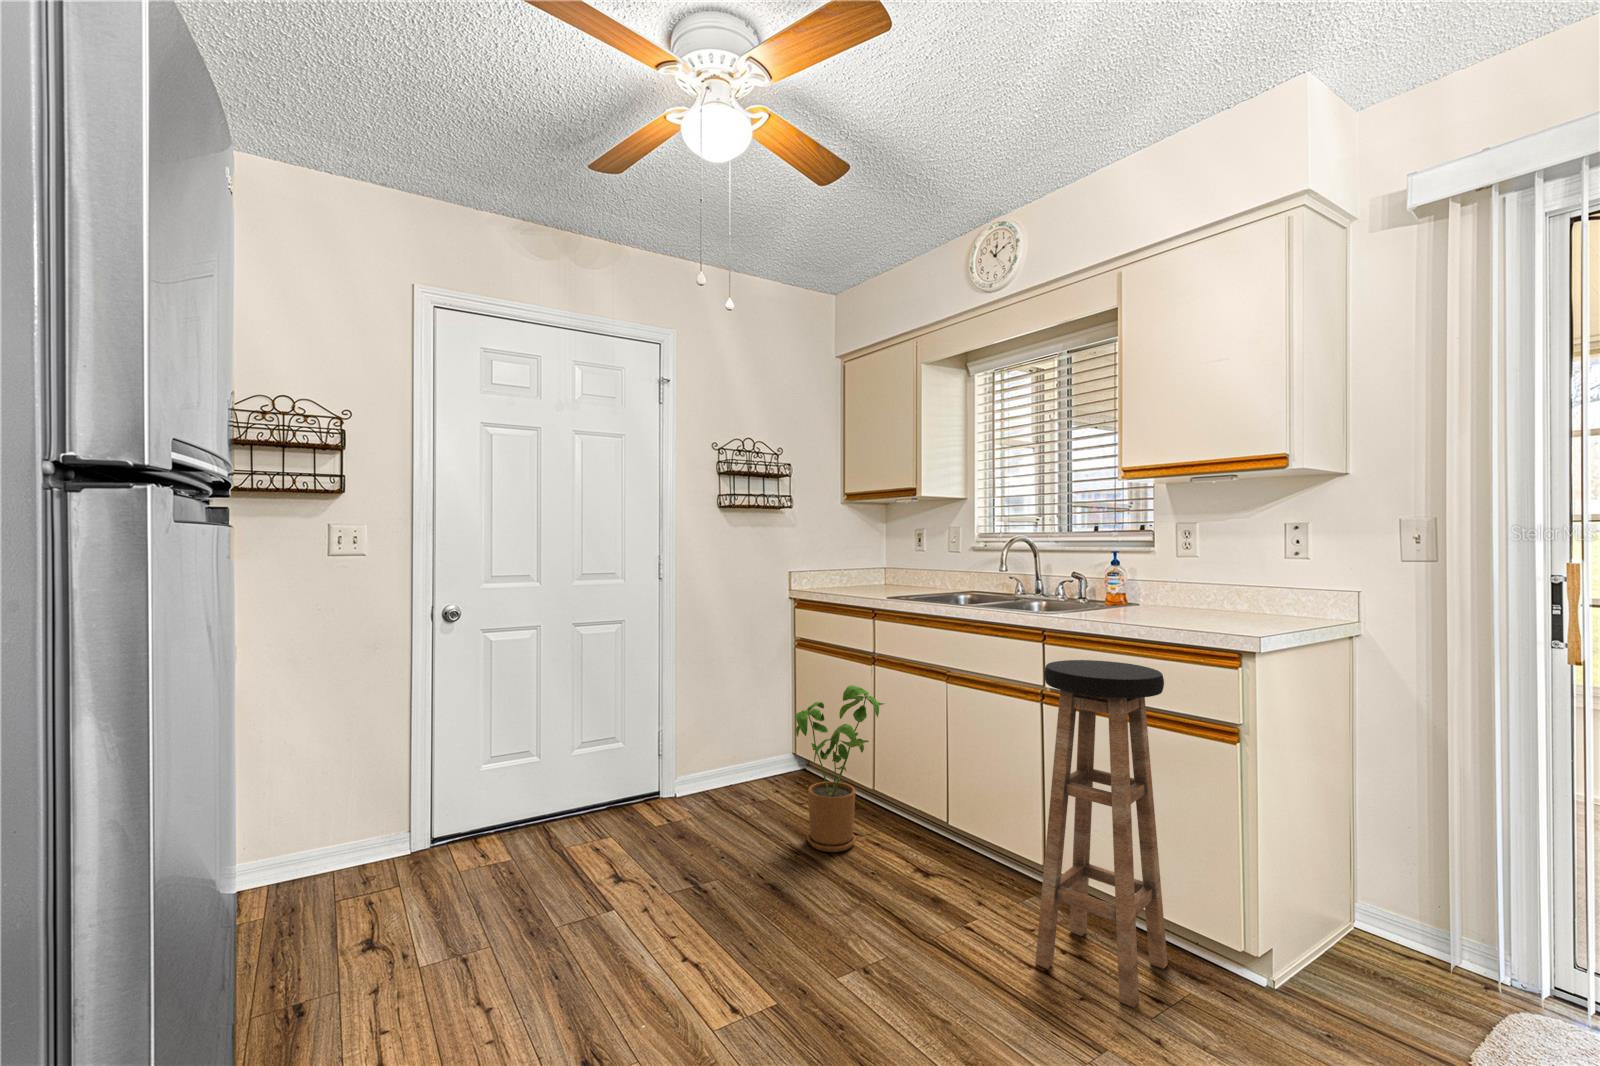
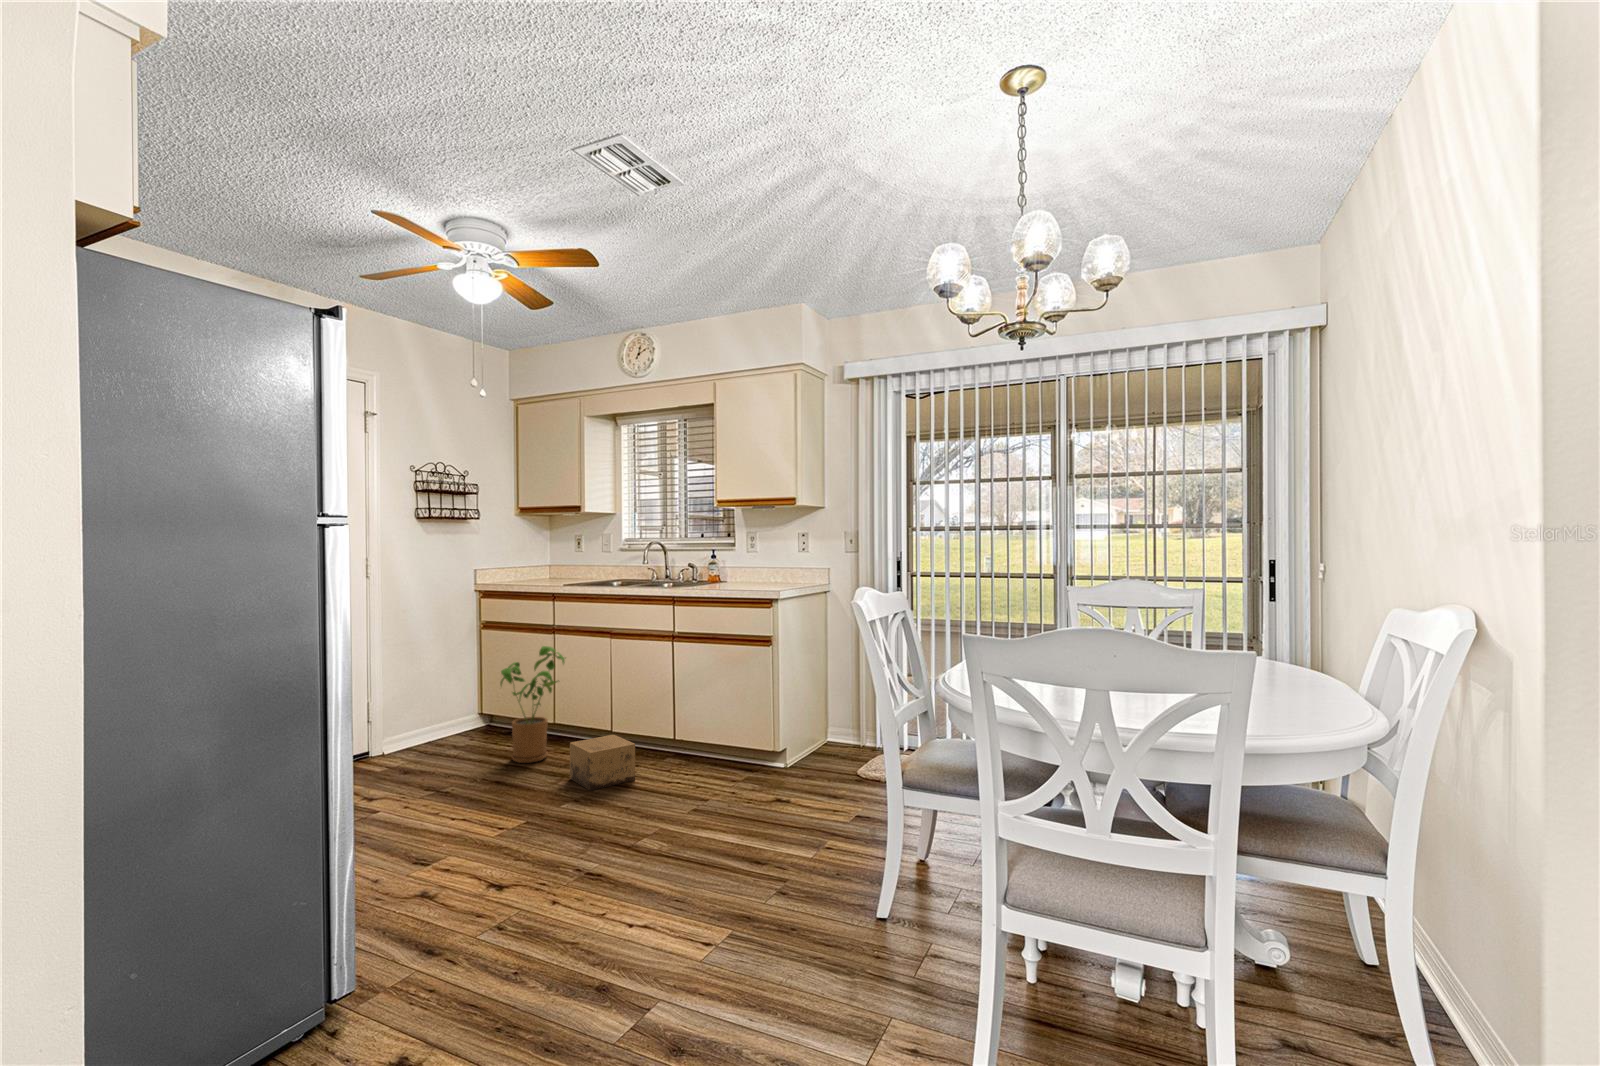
bar stool: present [1035,660,1168,1008] -> none [673,611,740,785]
cardboard box: none [871,844,971,947] -> present [570,734,635,791]

